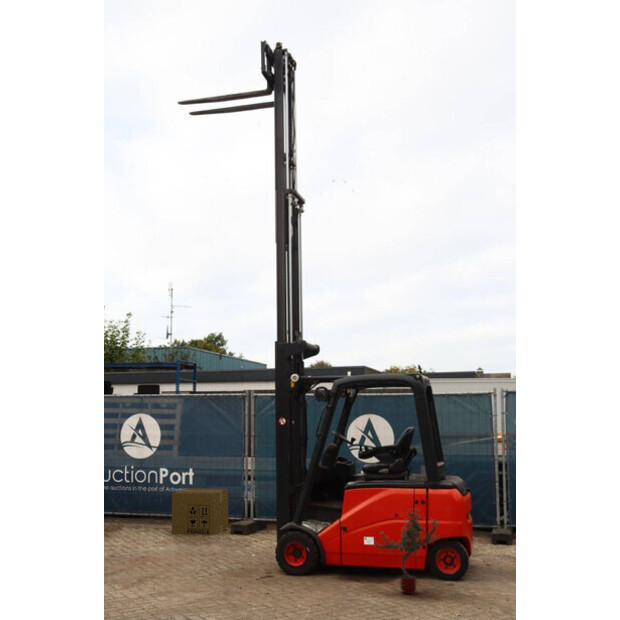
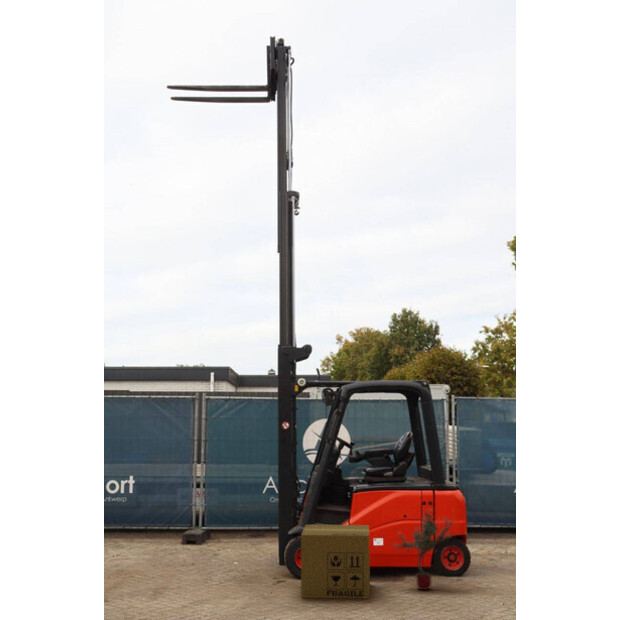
cardboard box: present [172,488,228,535] -> present [301,525,370,598]

